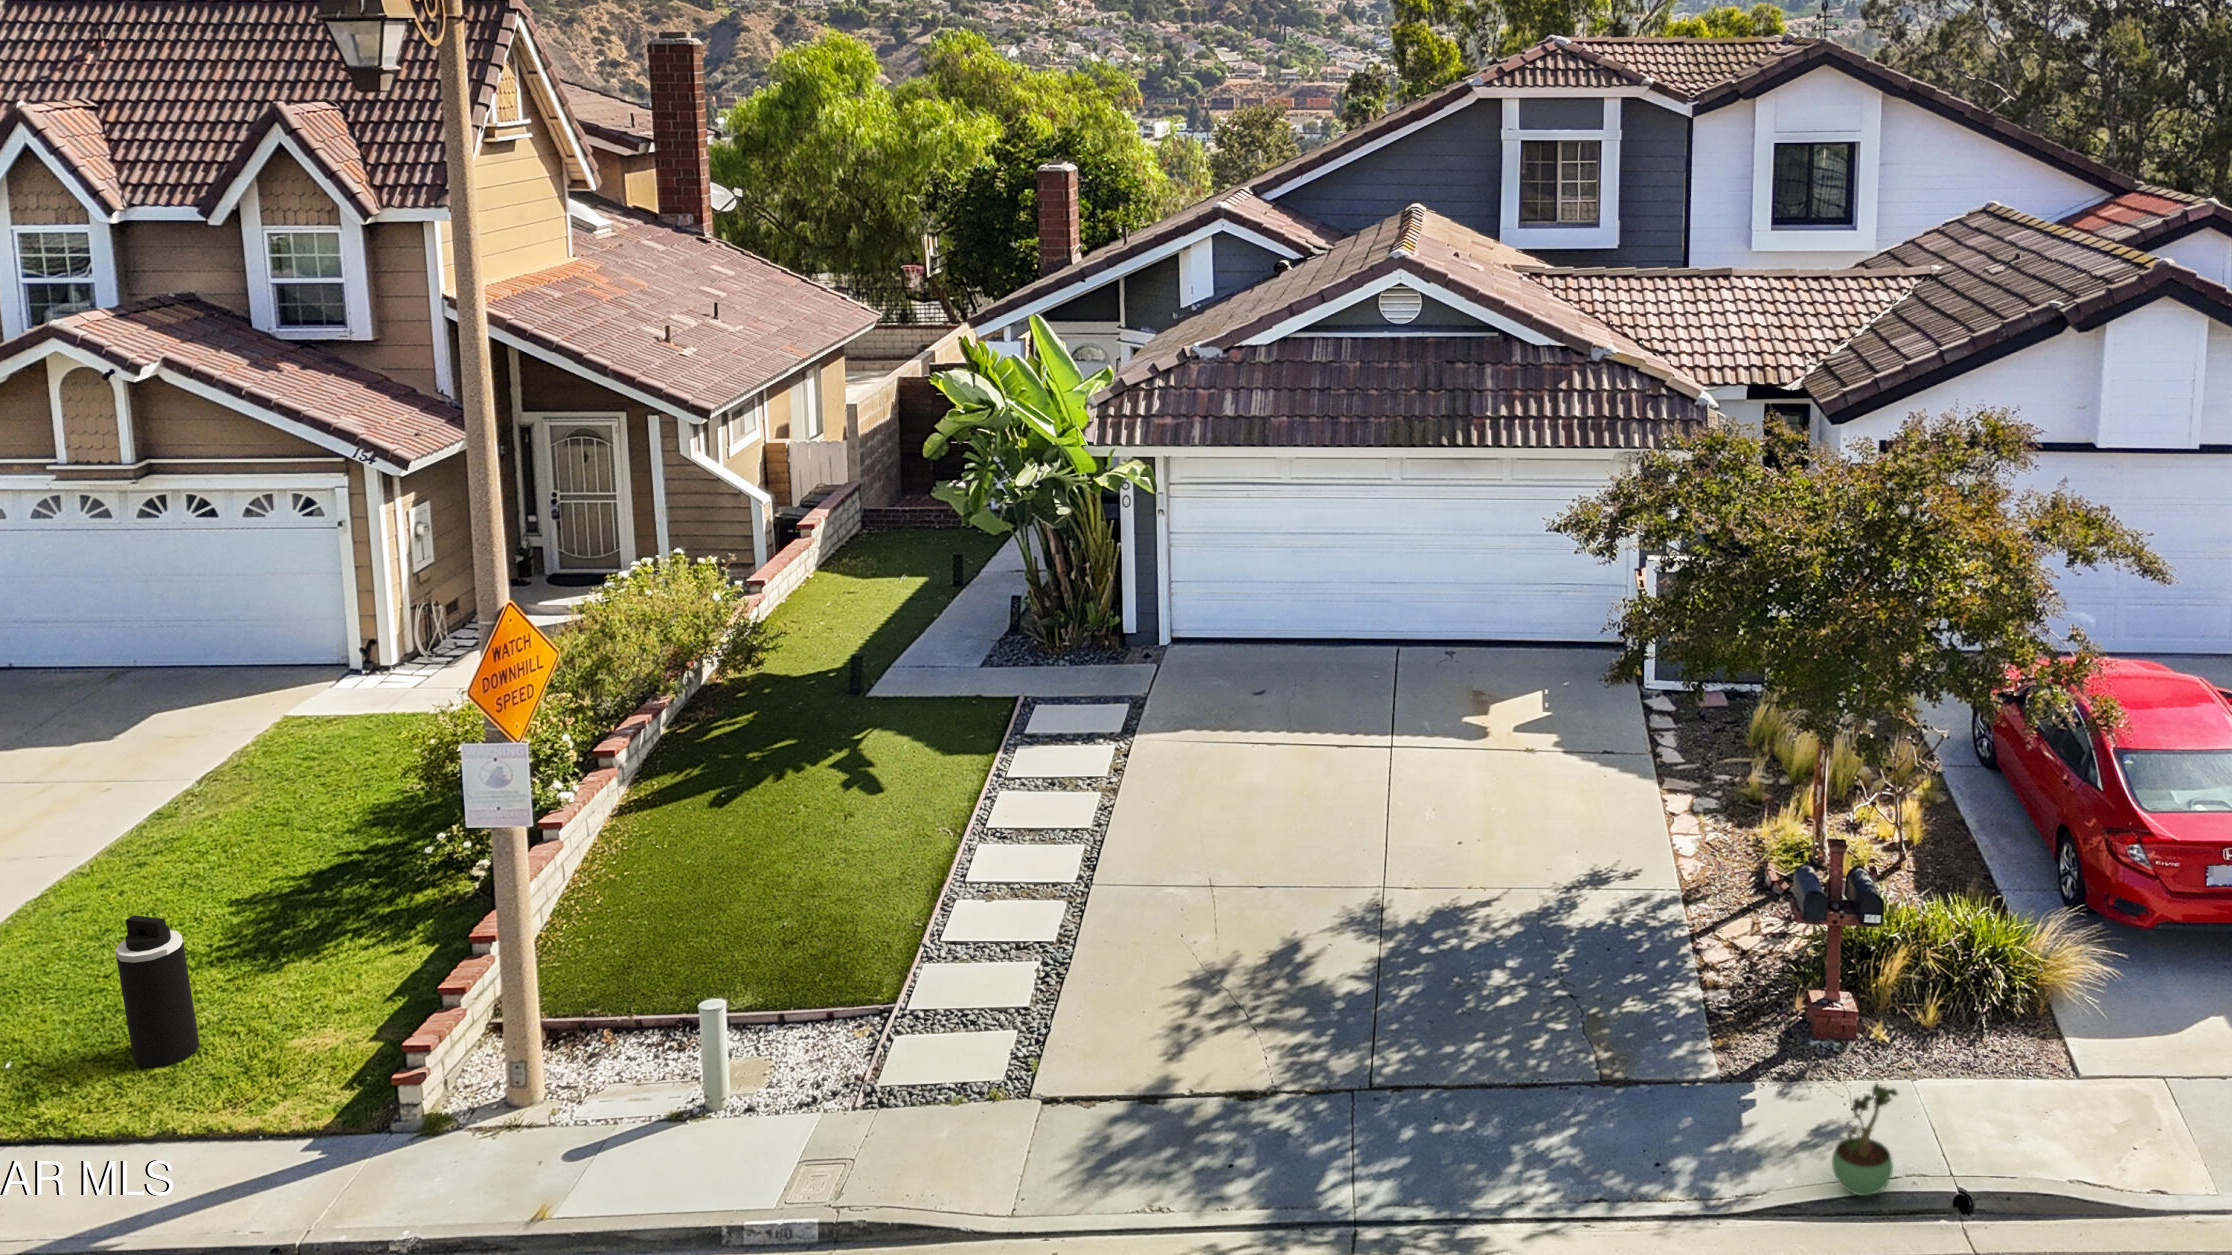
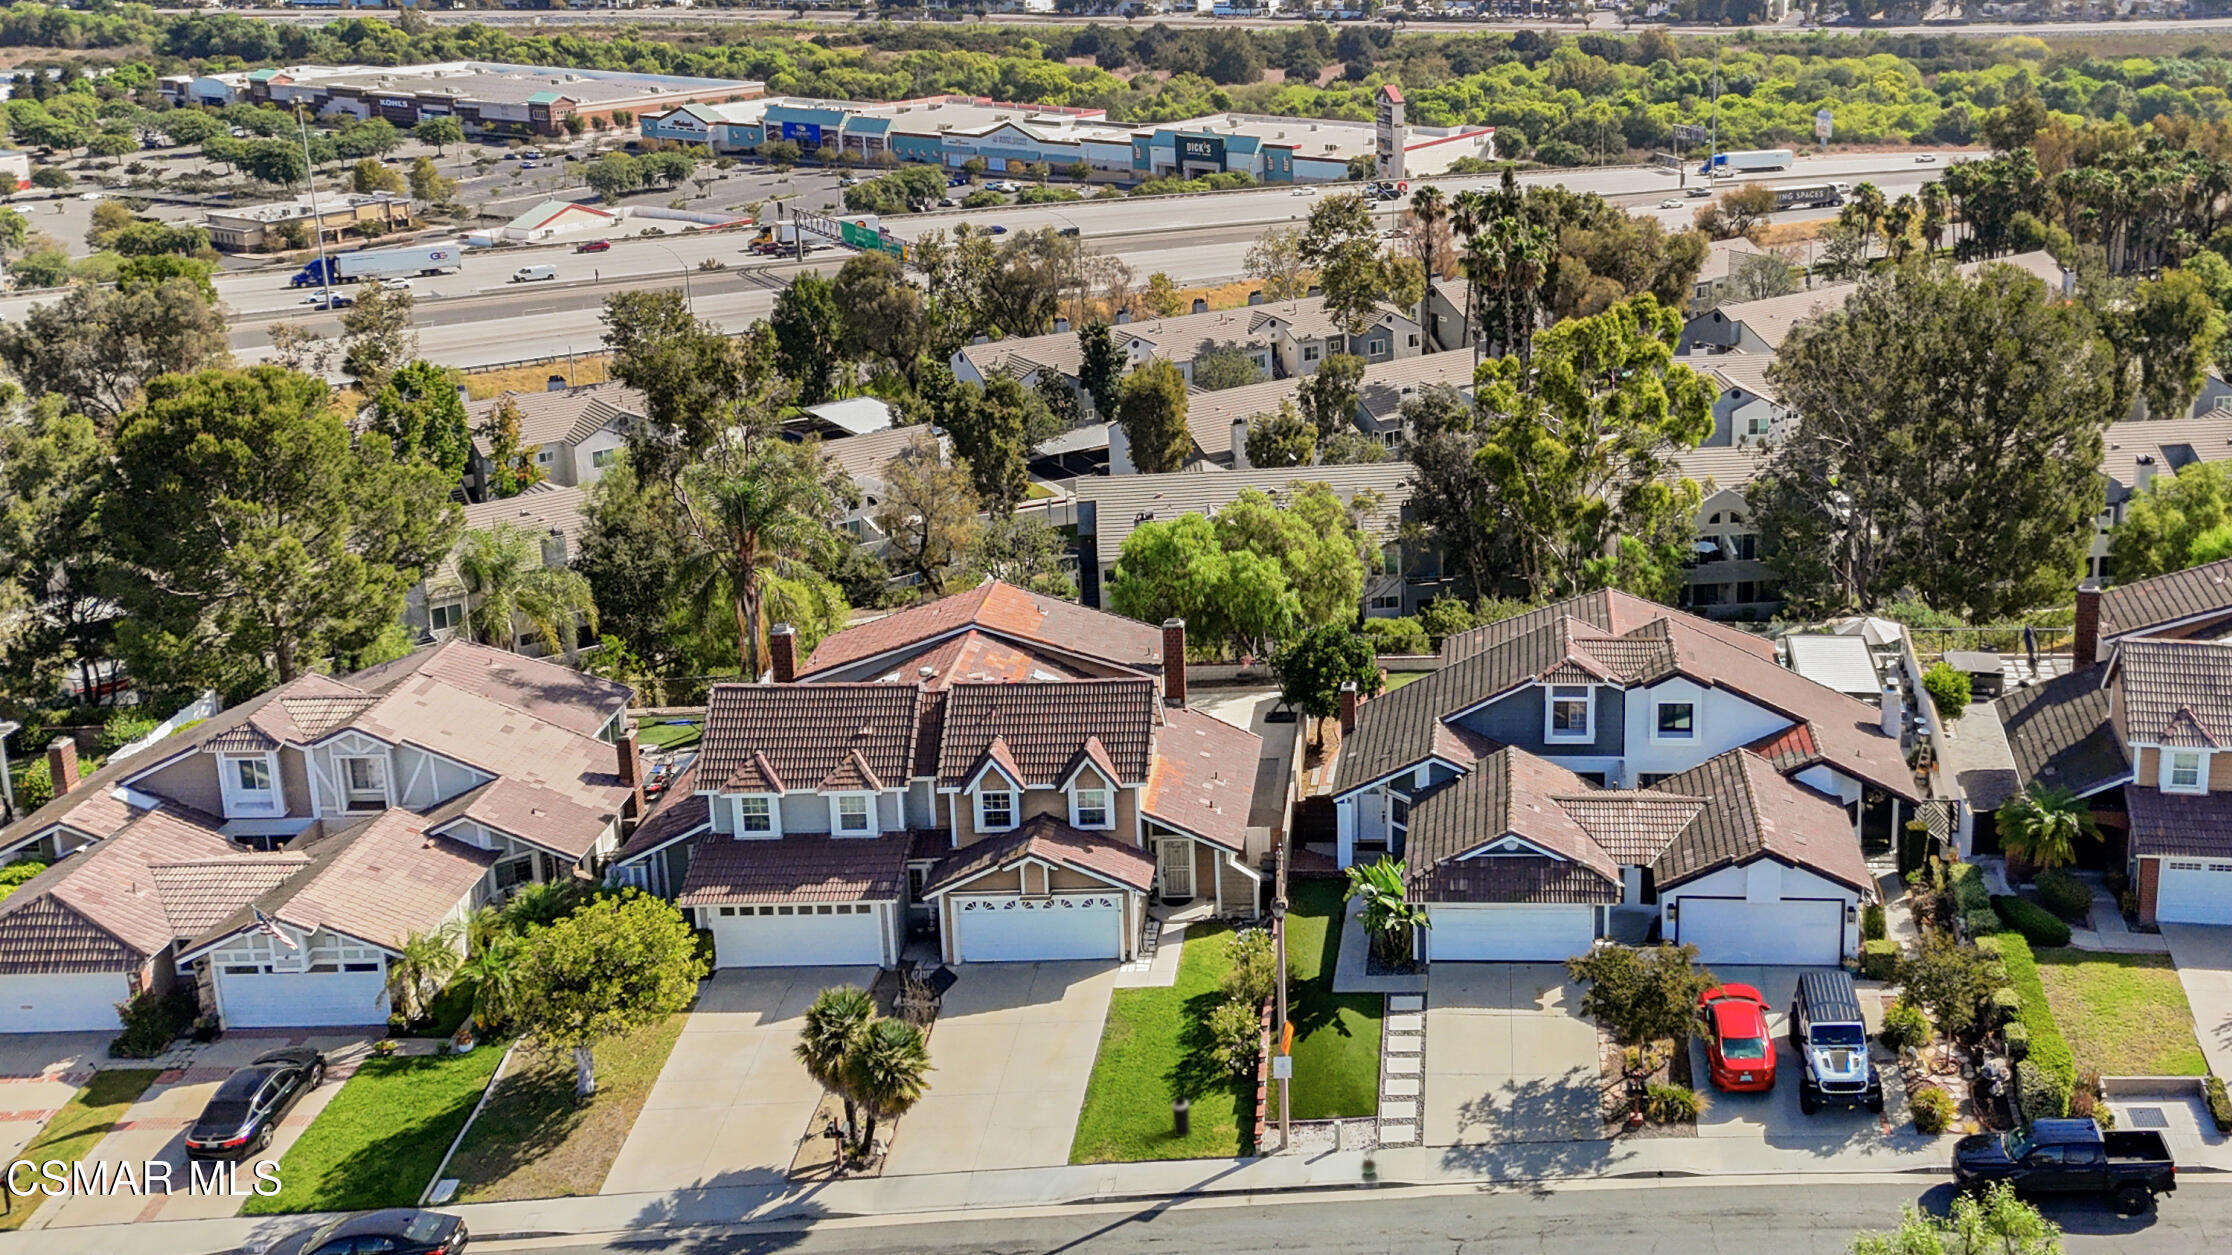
potted plant: present [1832,1084,1898,1196] -> present [1362,1148,1376,1174]

